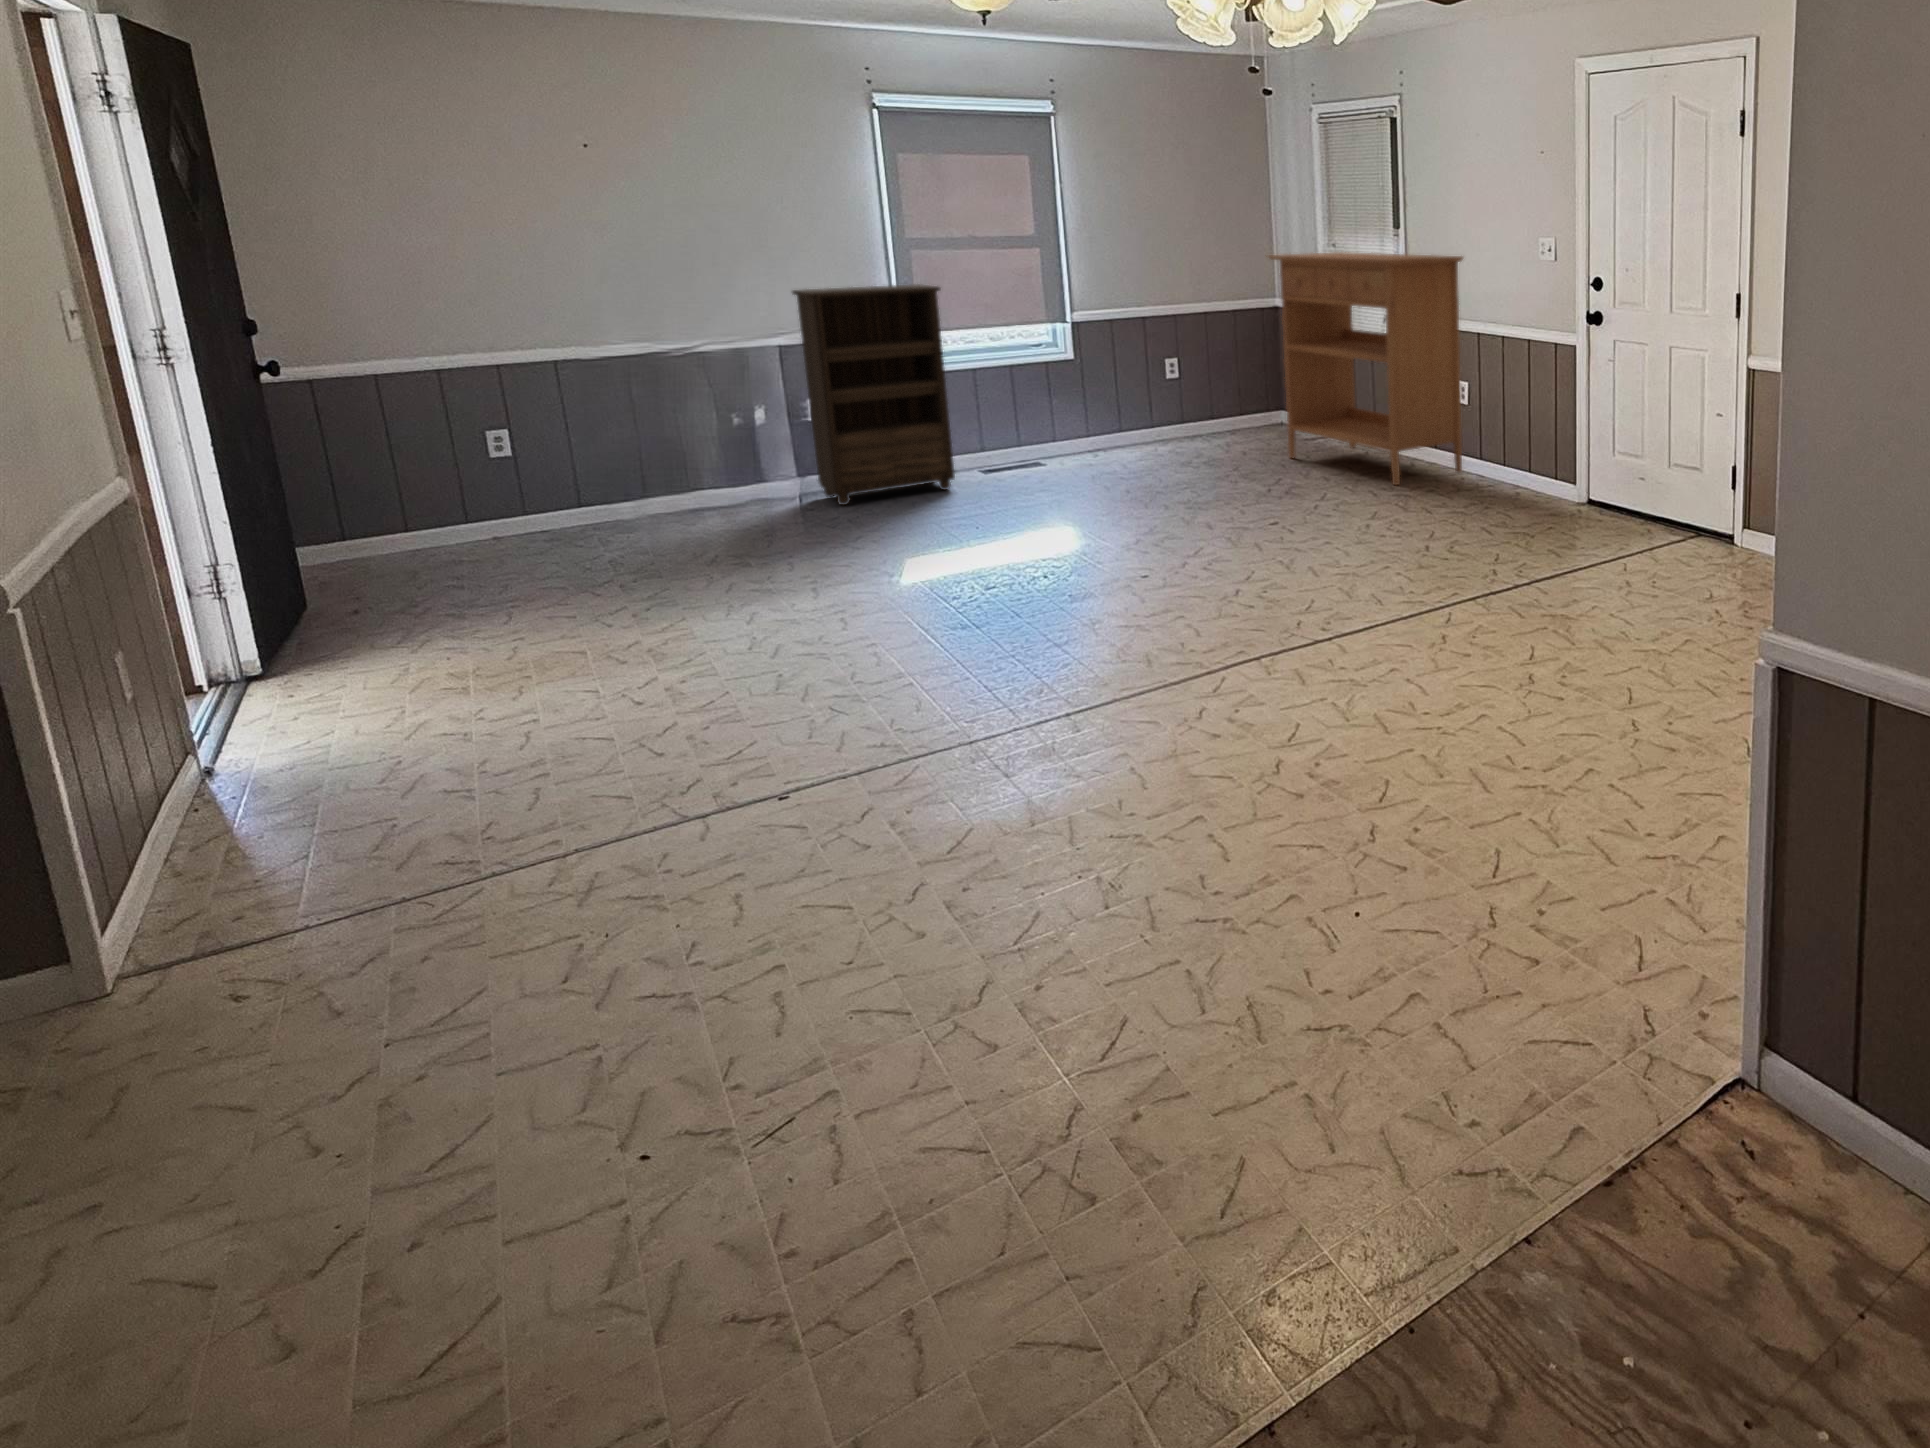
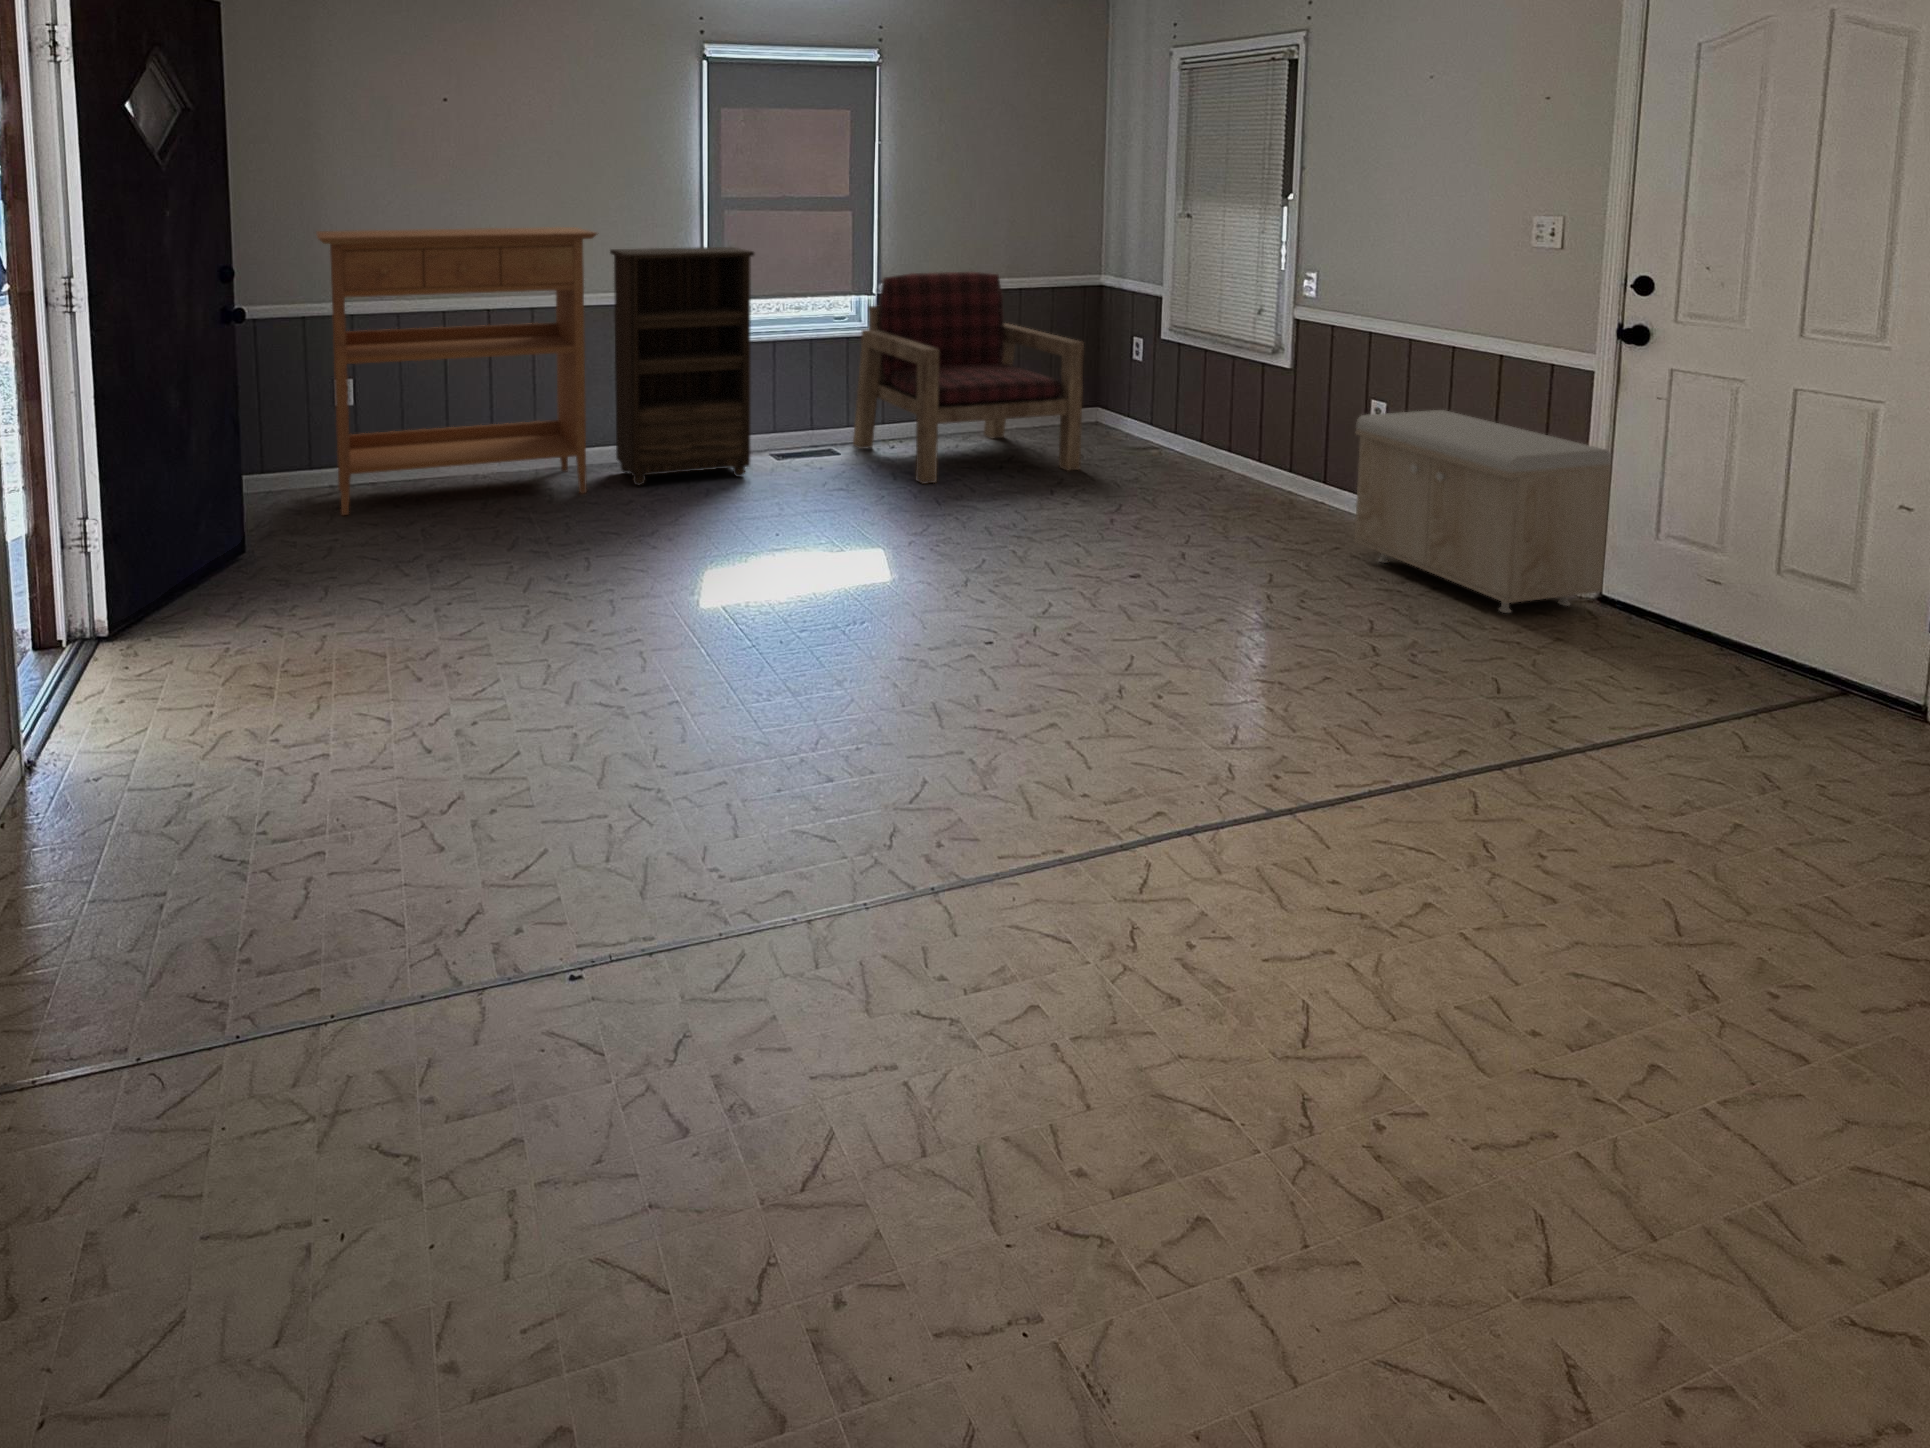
console table: present [1268,252,1463,485] -> present [317,227,597,515]
armchair: none [1055,300,1254,479] -> present [853,272,1084,483]
storage bench: none [1436,381,1590,514] -> present [1354,410,1611,613]

